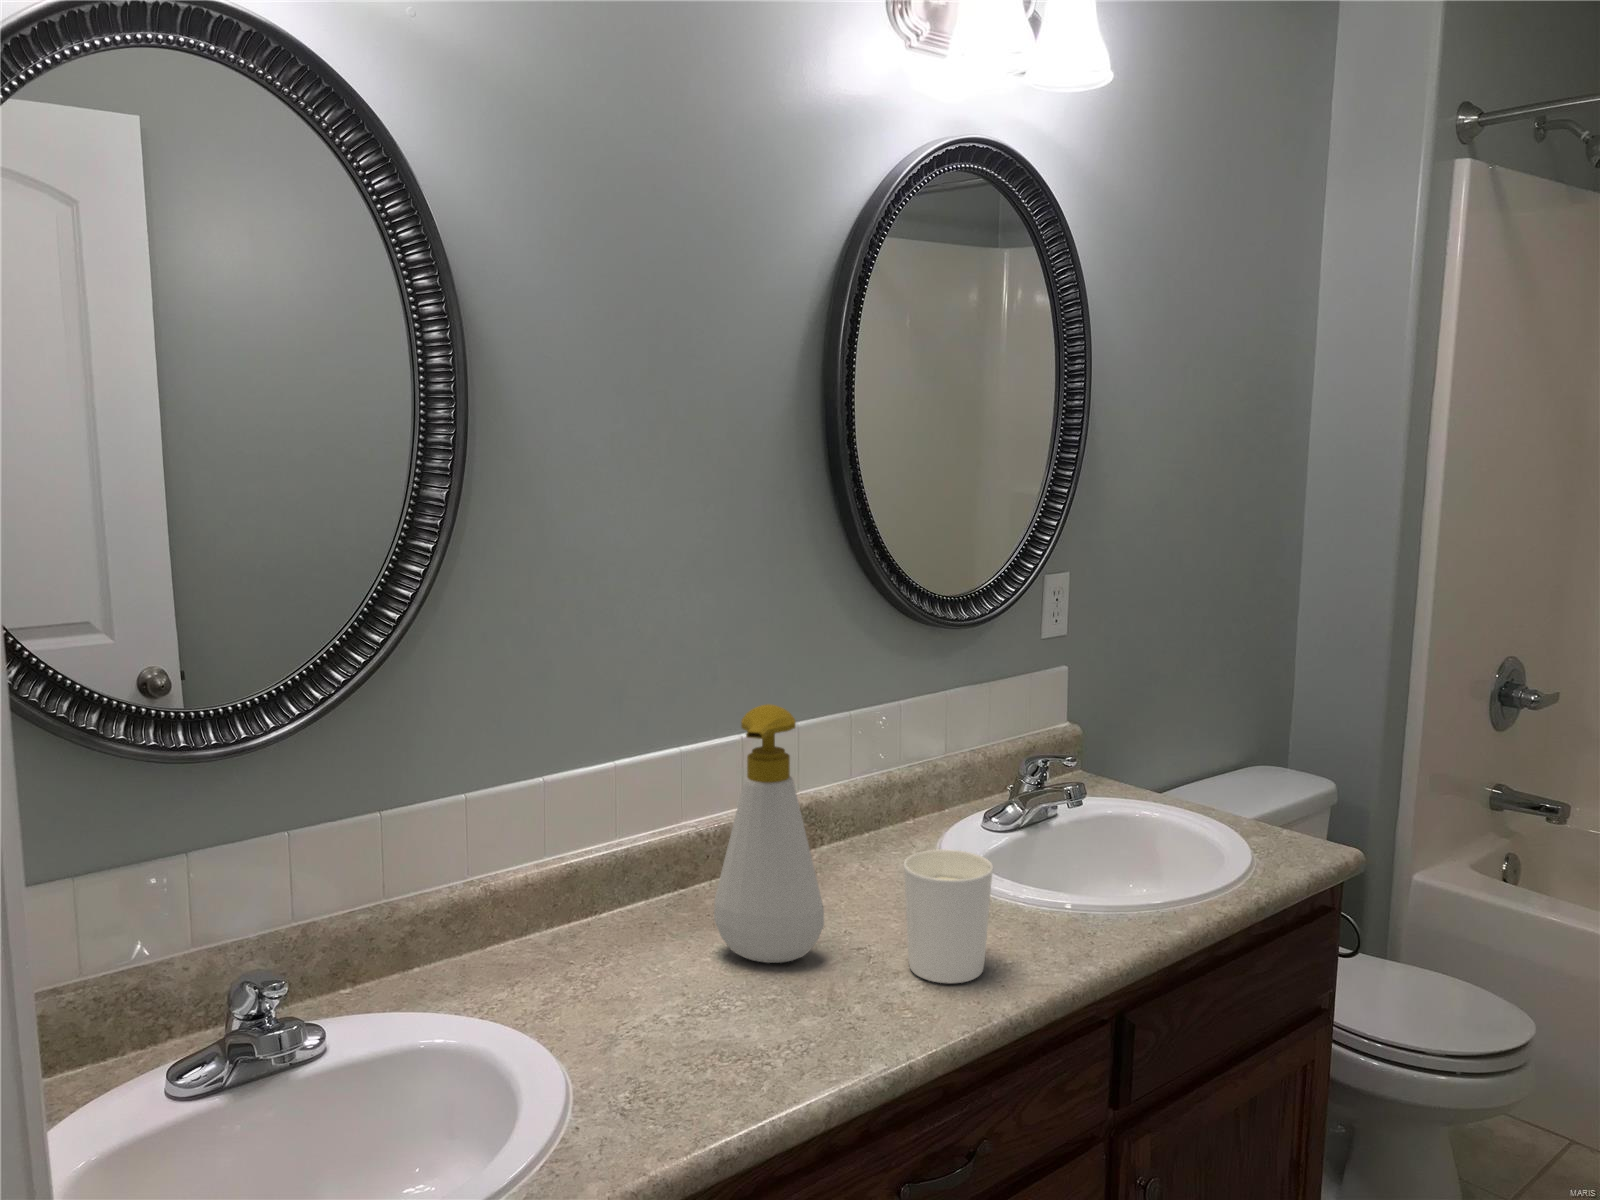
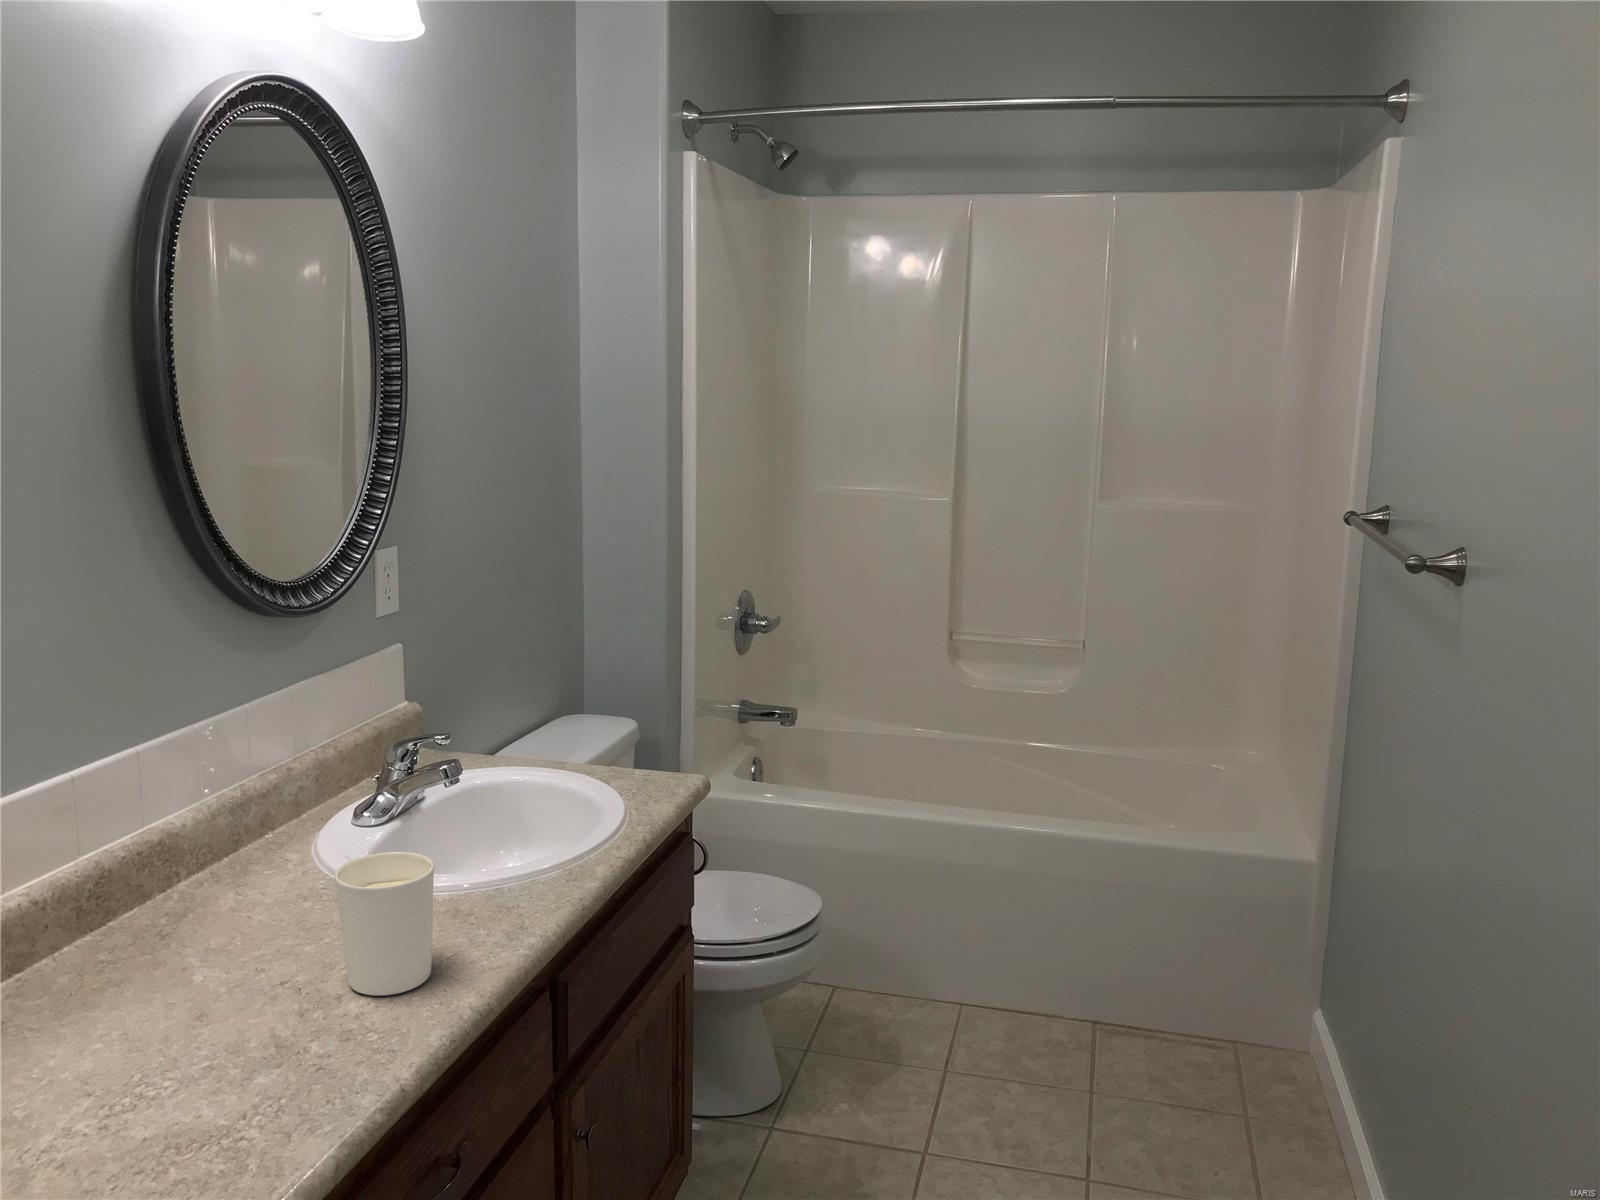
soap bottle: present [714,704,824,963] -> none [98,731,247,1031]

